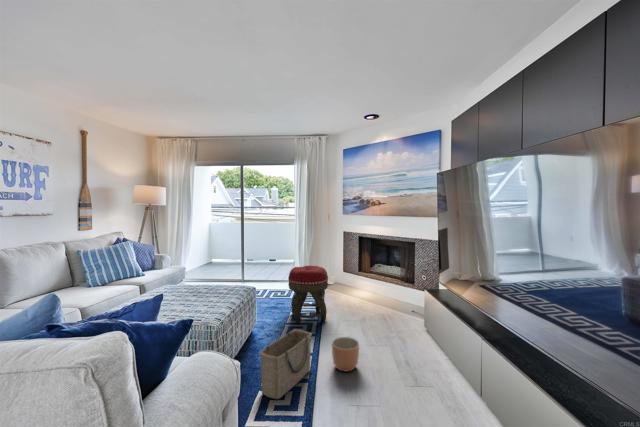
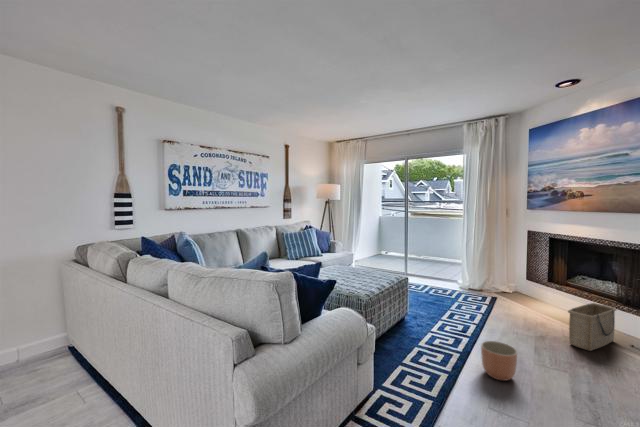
footstool: present [288,266,328,323] -> none [446,263,494,326]
basket: present [259,329,312,399] -> present [568,303,616,351]

